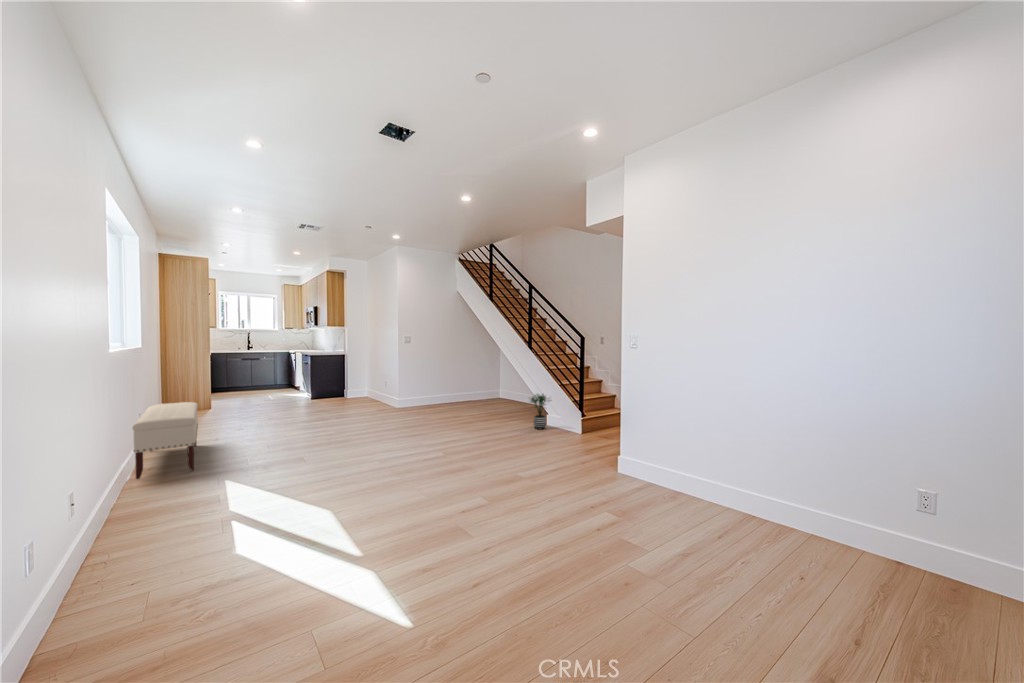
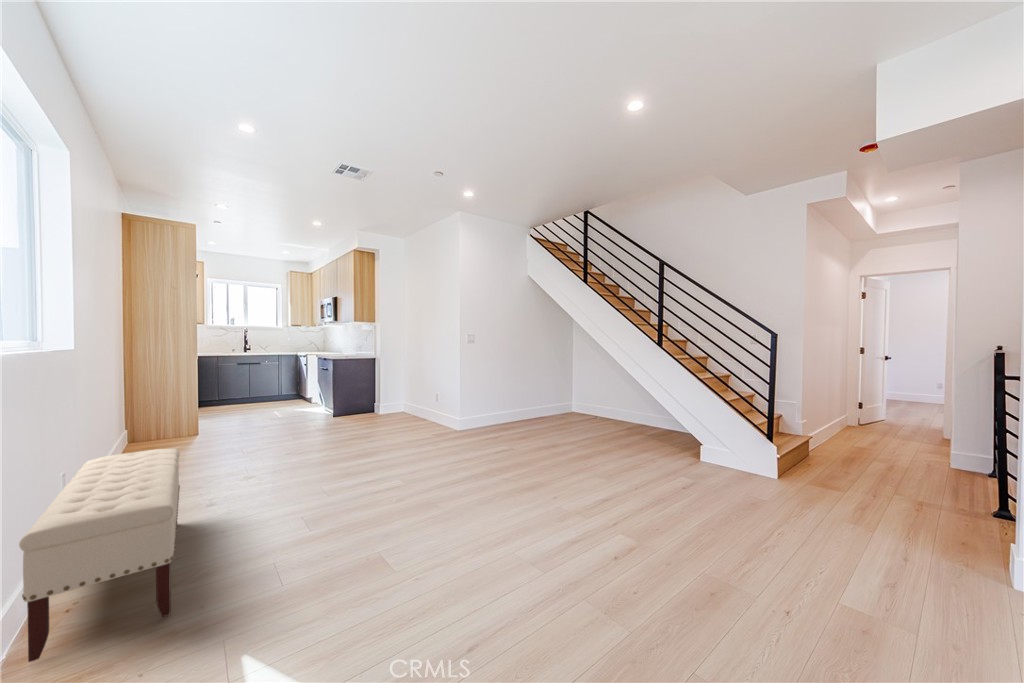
potted plant: present [531,394,551,429] -> none [678,417,719,472]

